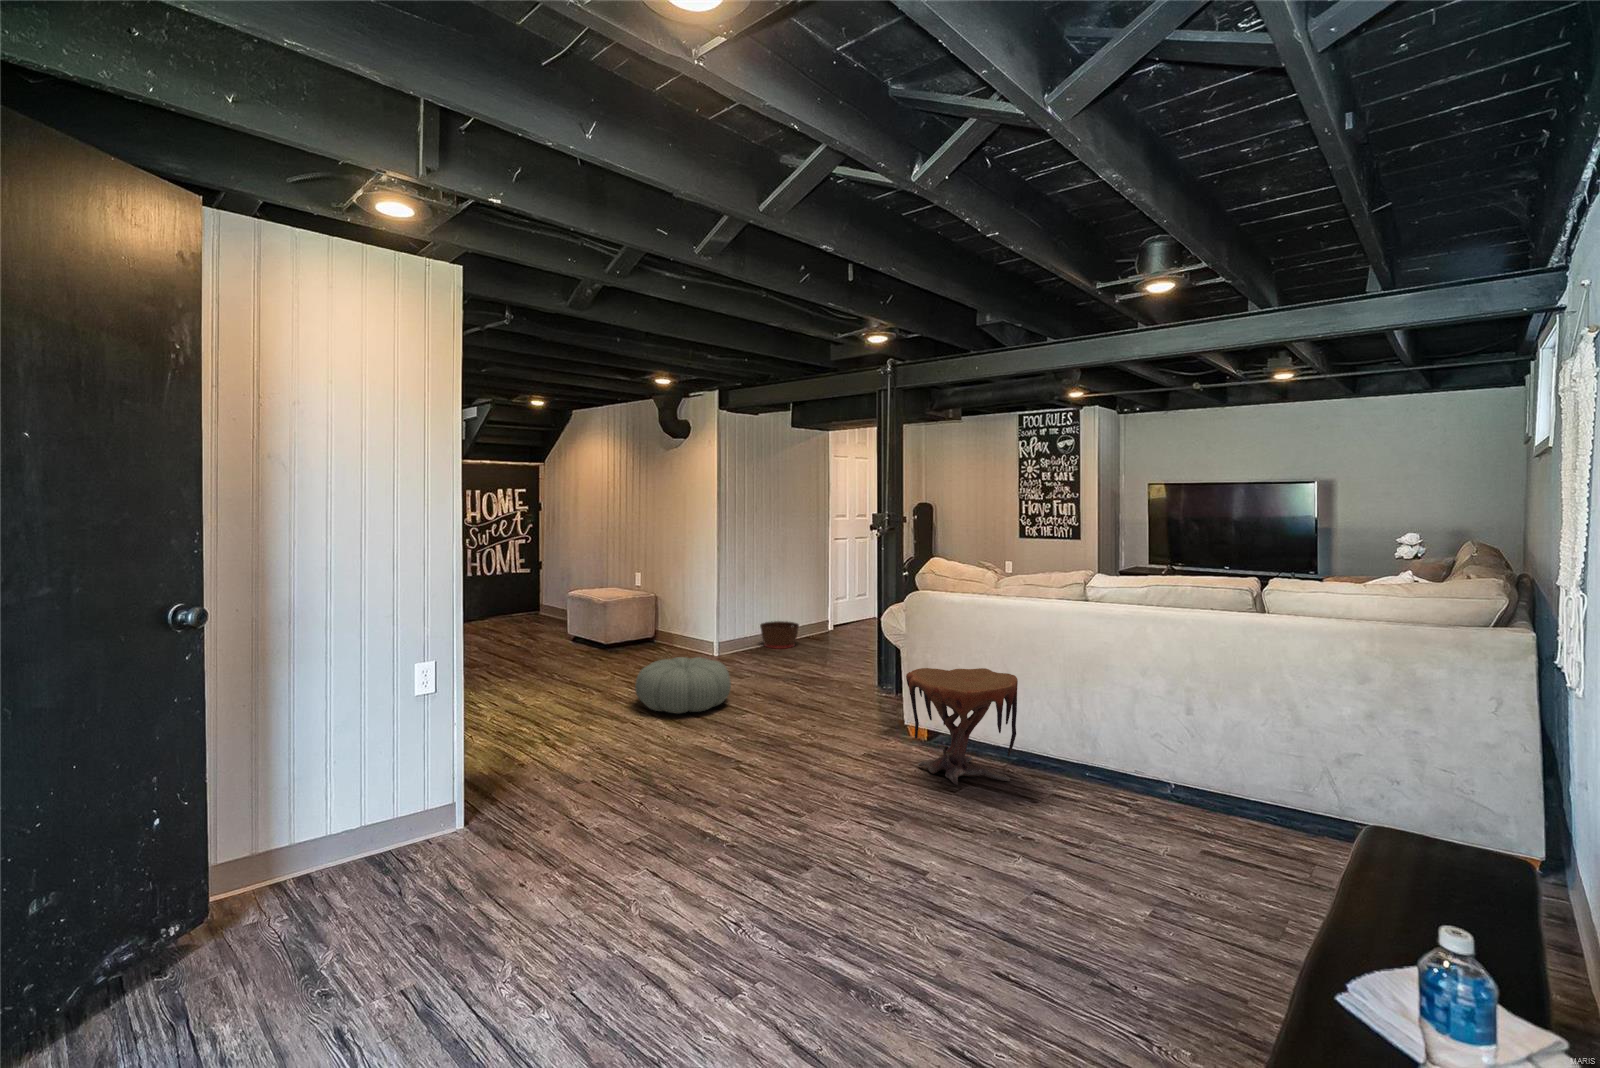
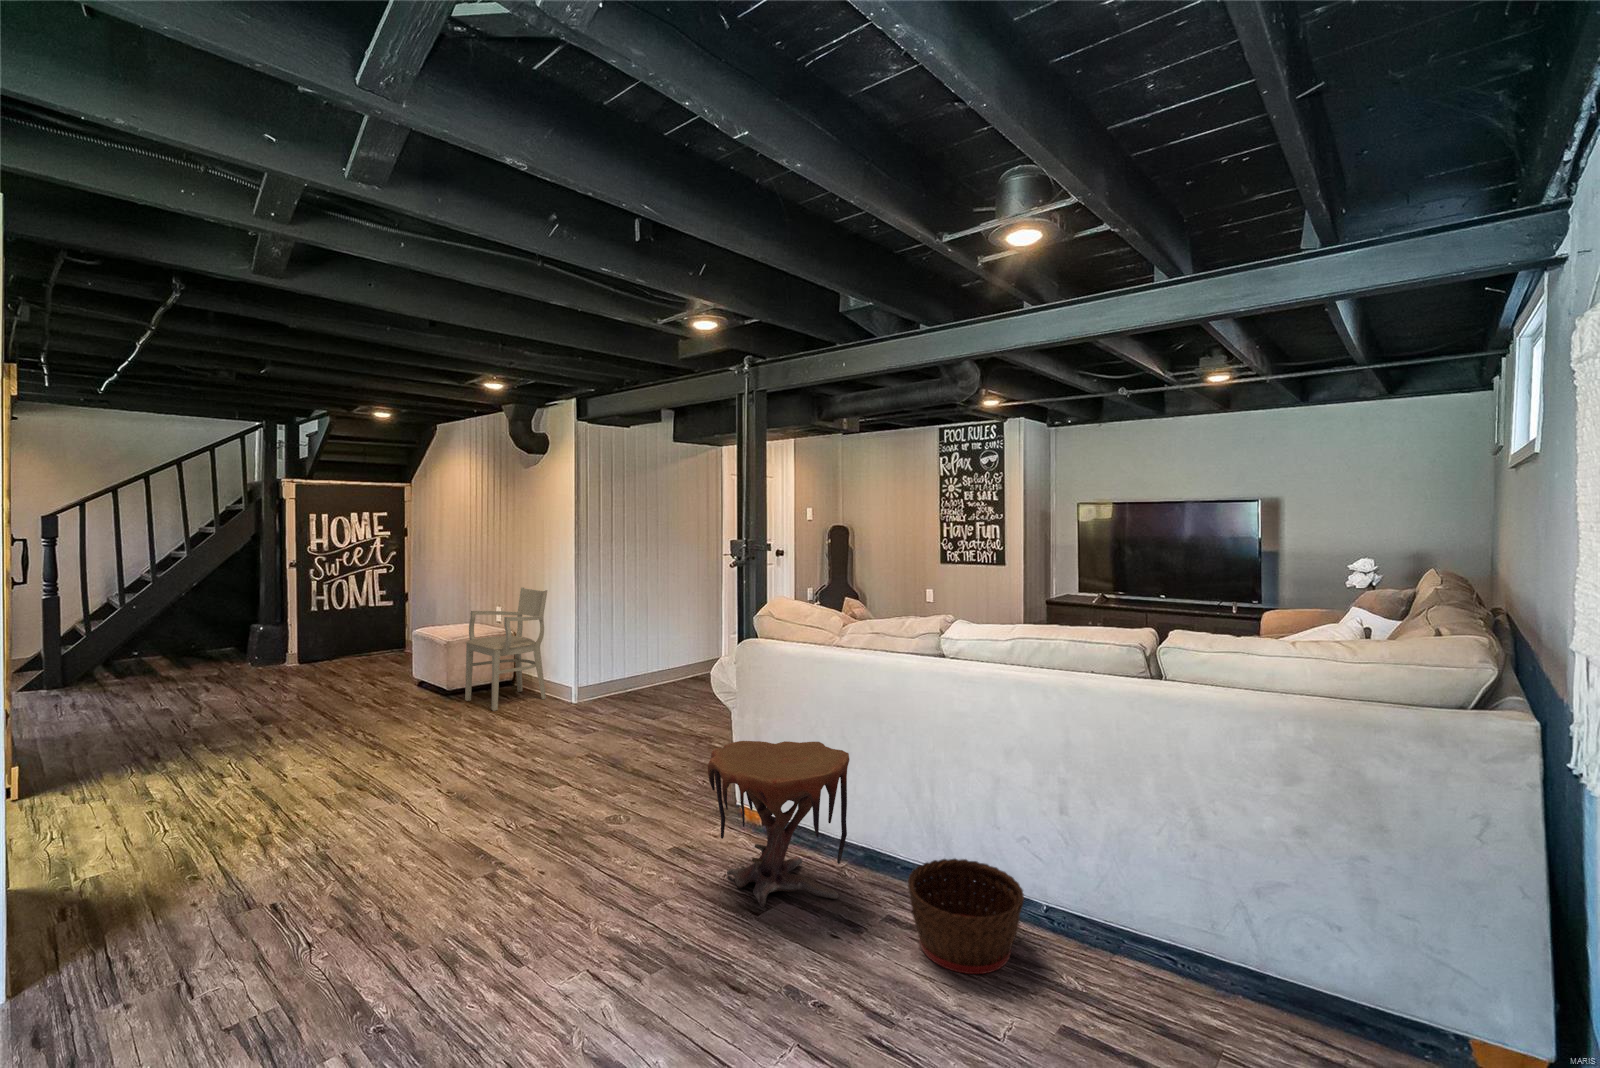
armchair: none [625,555,693,658] -> present [465,587,547,711]
basket: present [760,621,799,649] -> present [908,859,1024,974]
pouf: present [635,657,731,714] -> none [415,717,544,793]

